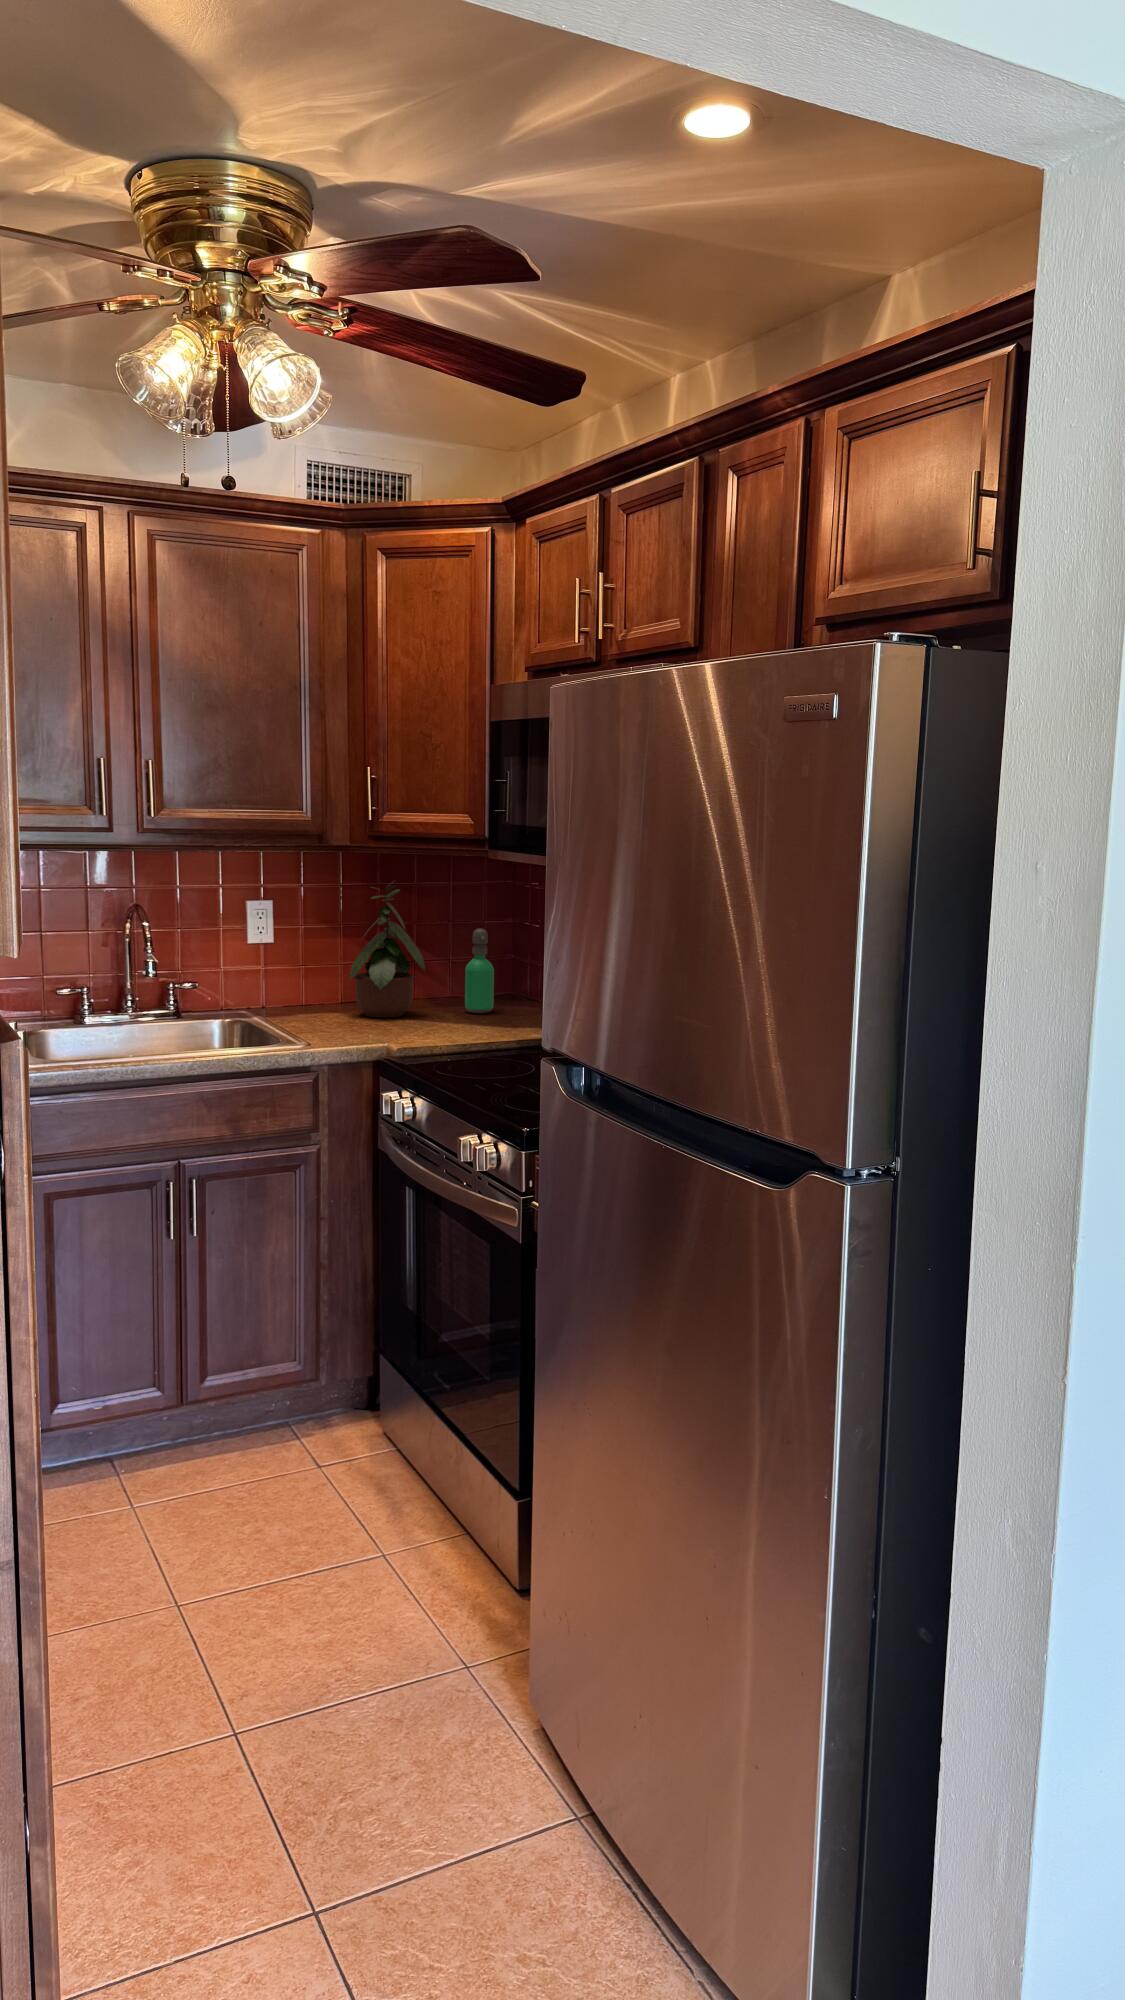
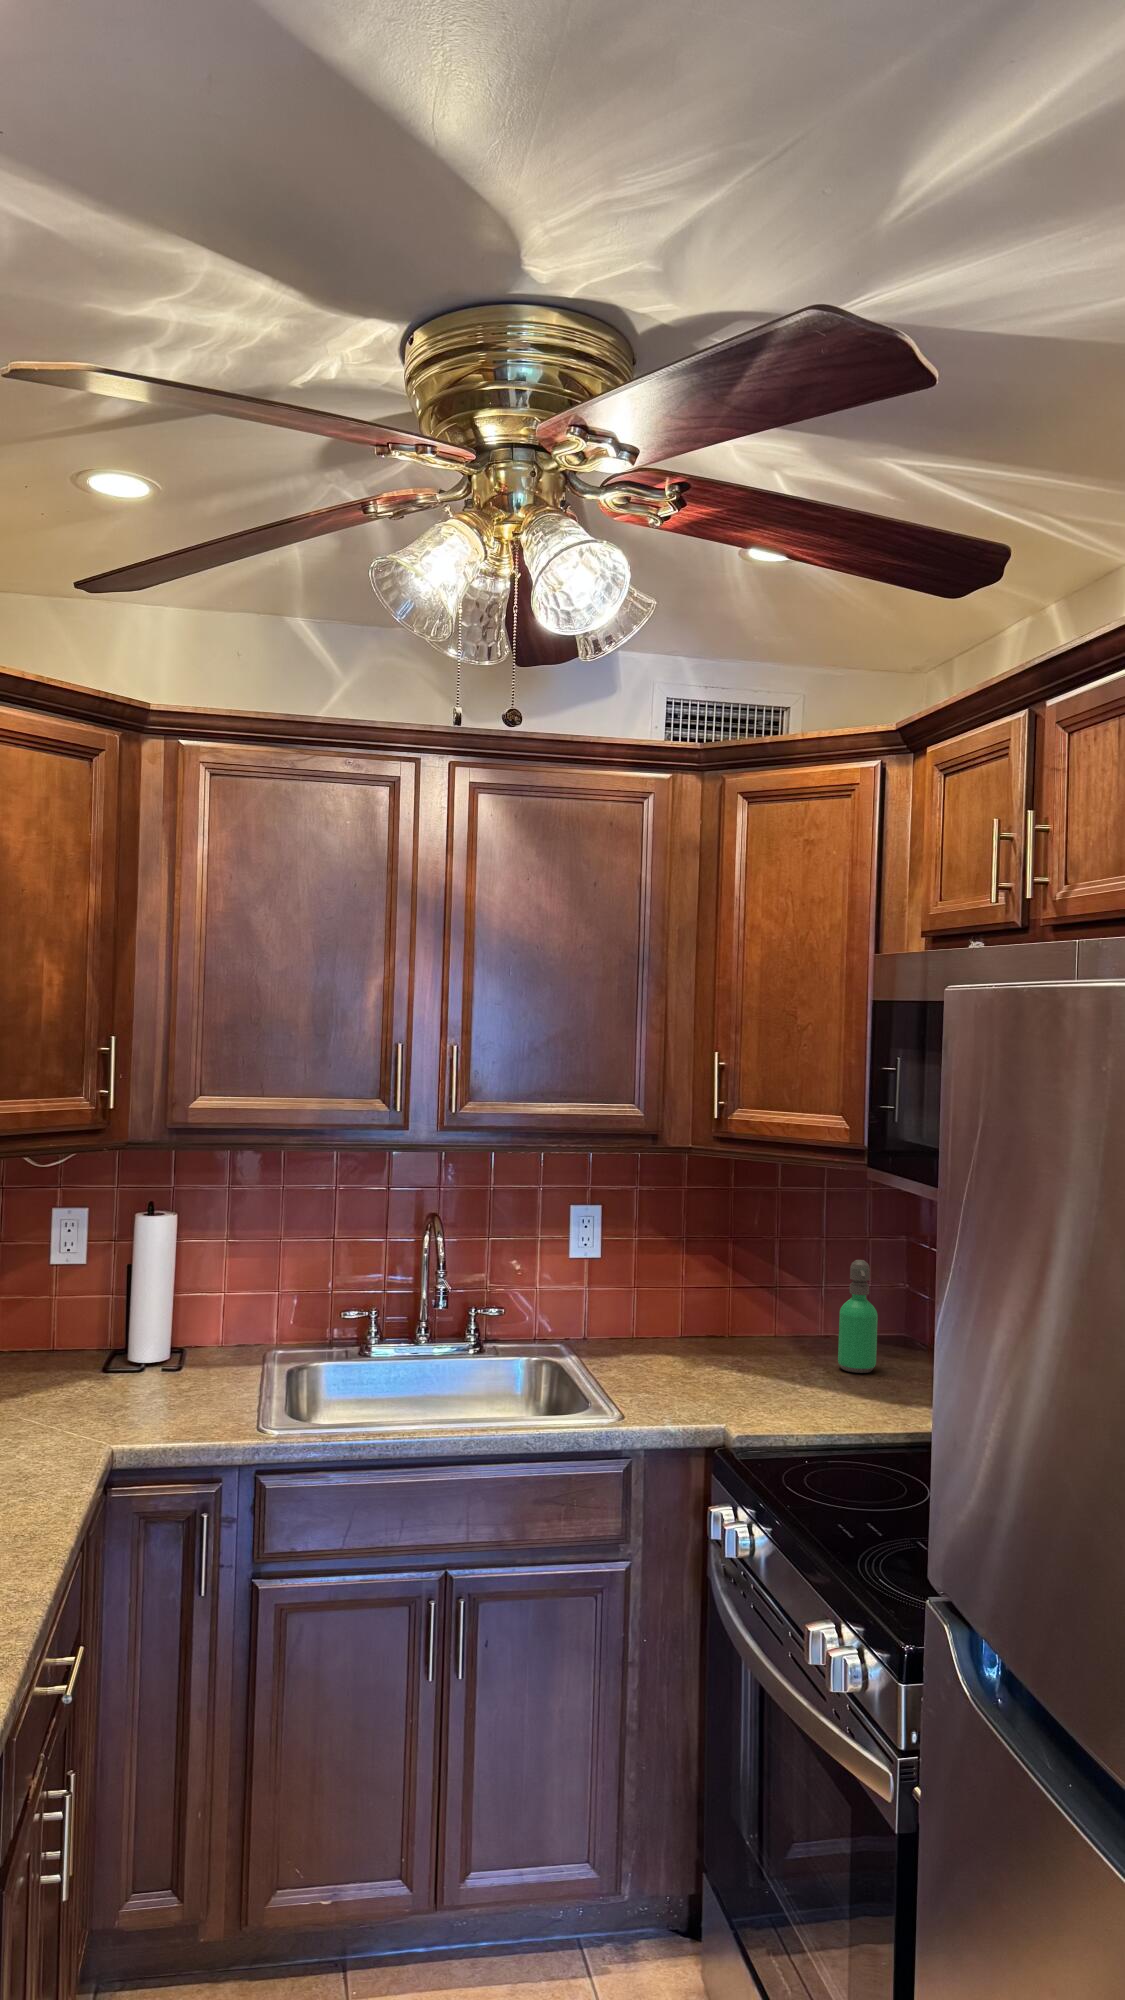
potted plant: present [349,882,425,1017] -> none [680,1193,795,1372]

